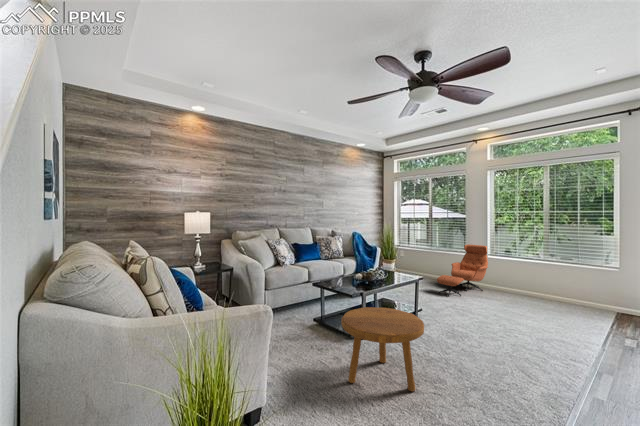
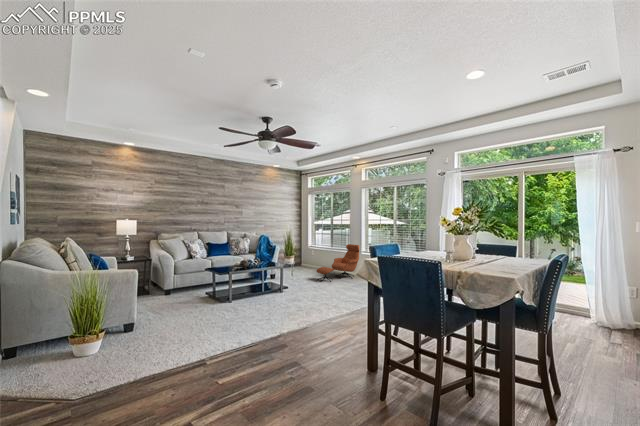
footstool: present [341,307,424,392] -> none [189,282,241,328]

